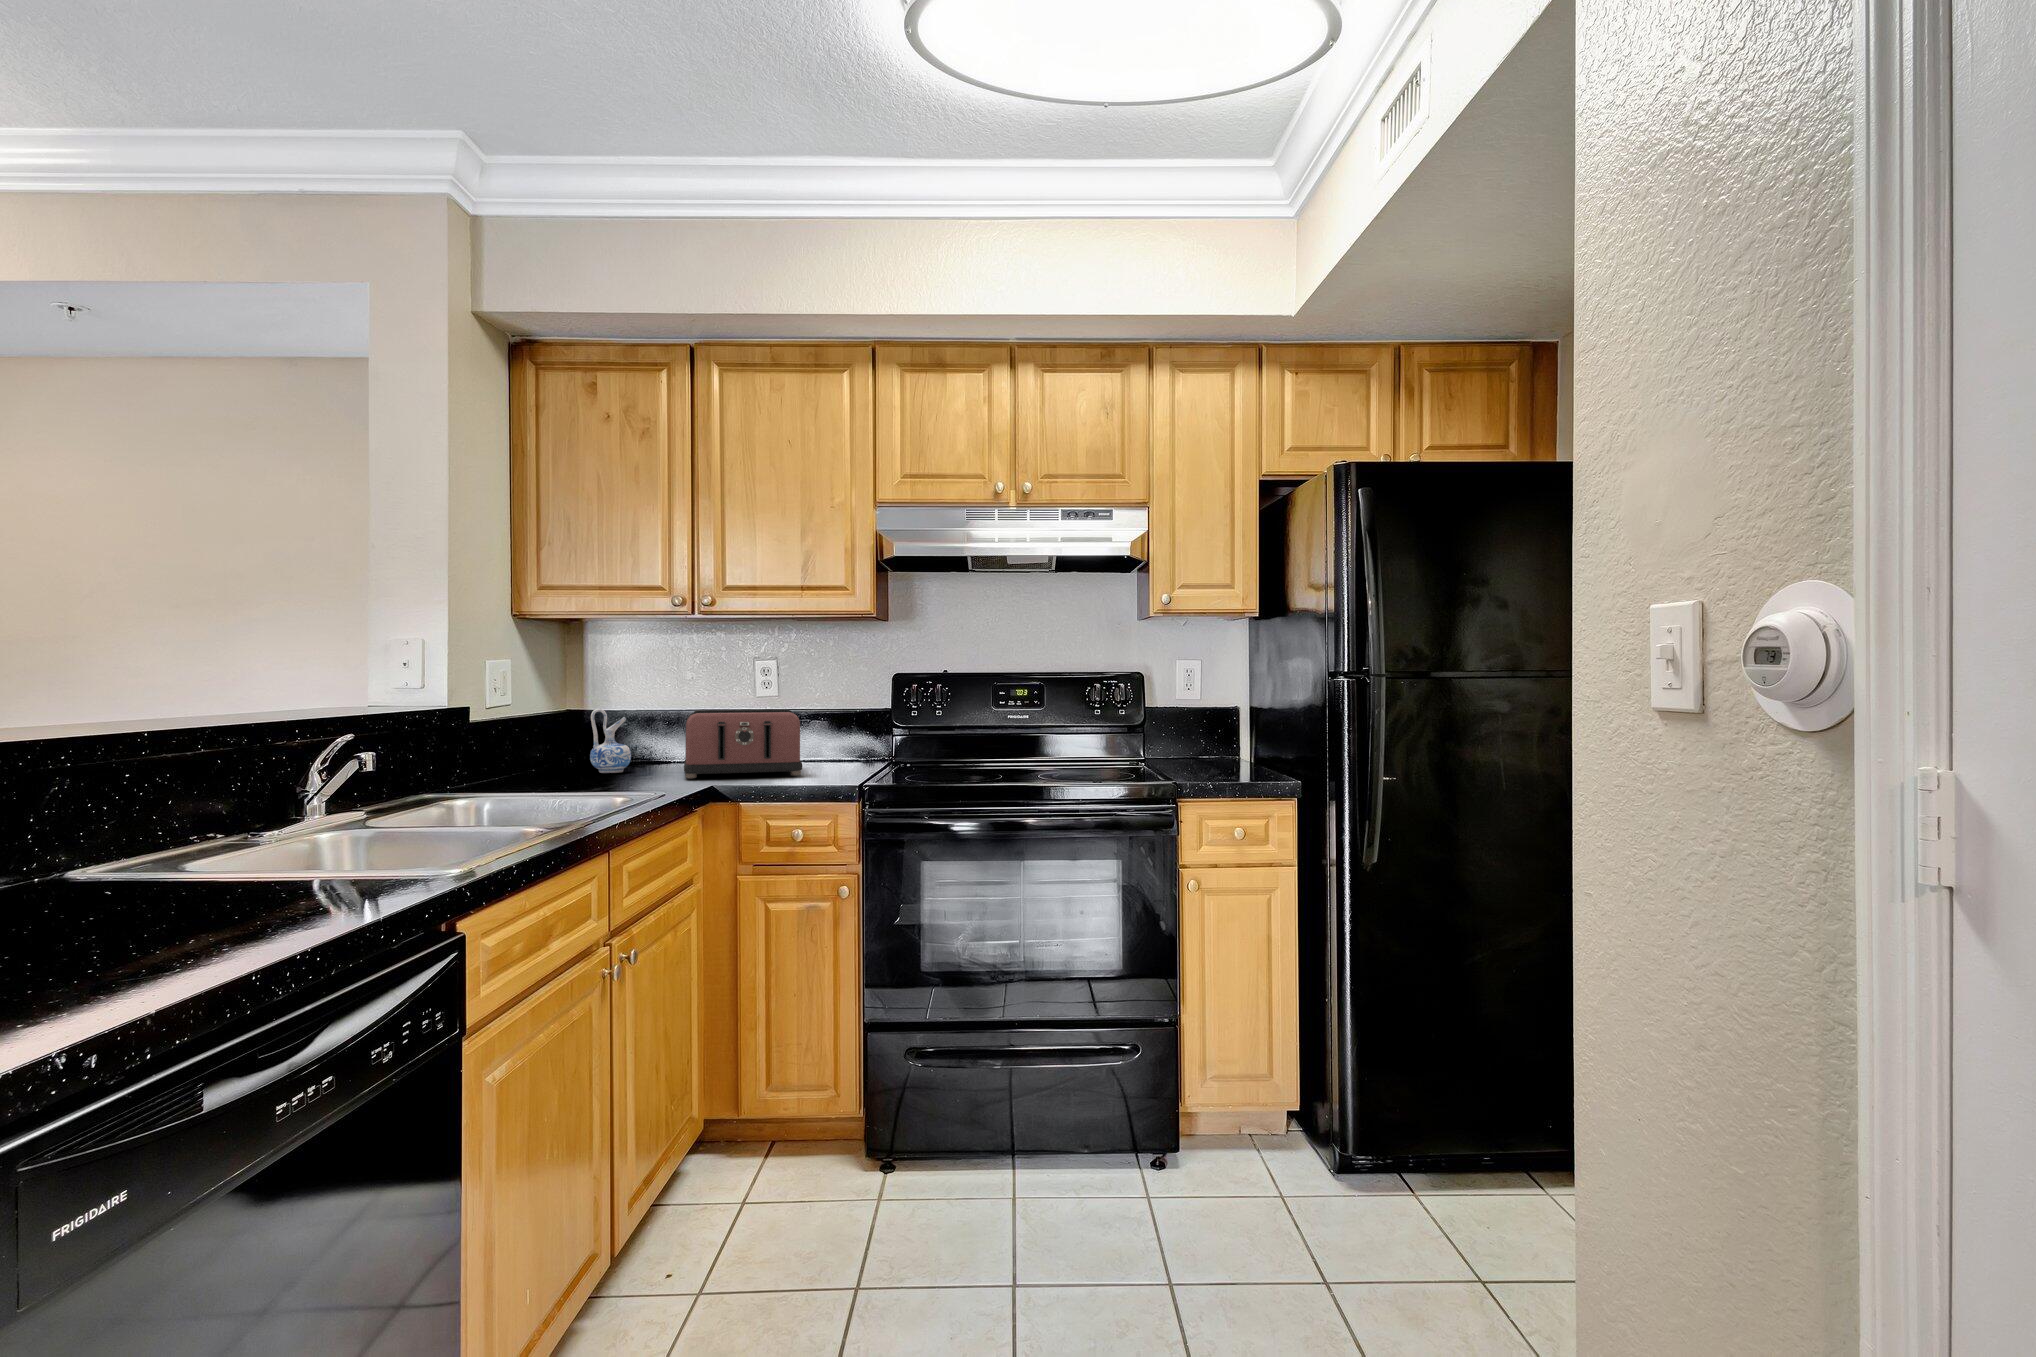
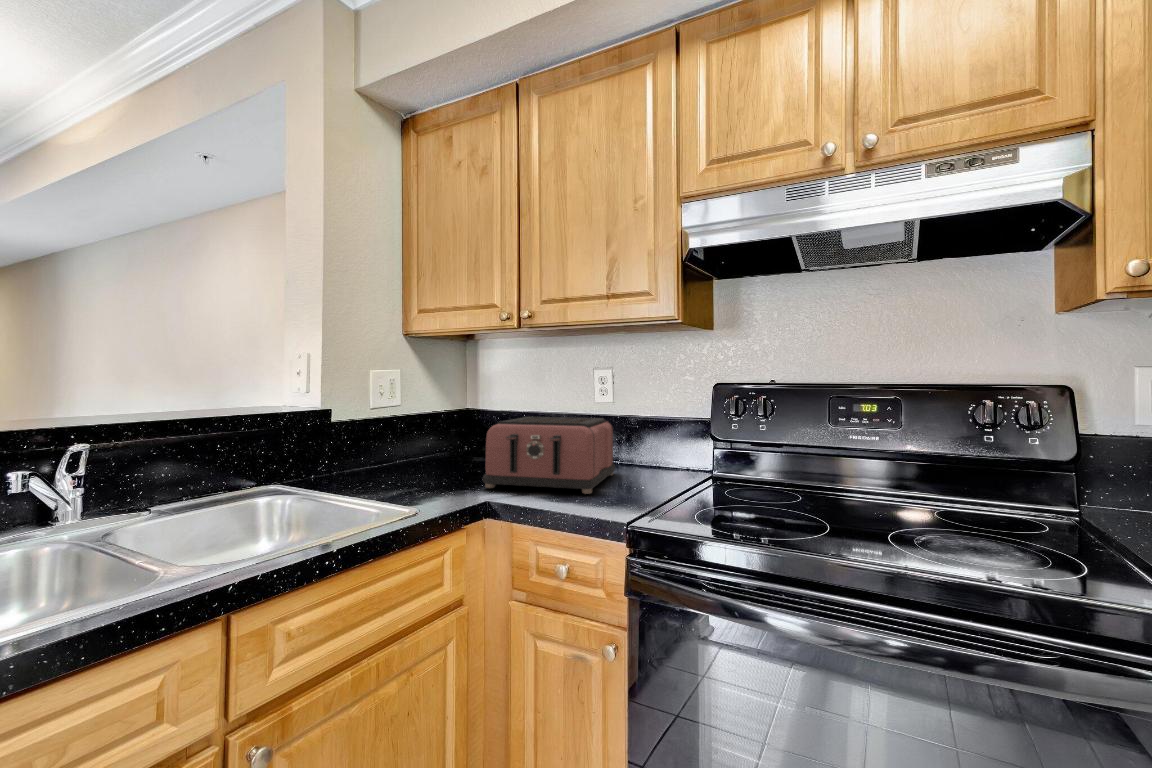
ceramic pitcher: present [590,709,631,773] -> none [445,413,478,469]

